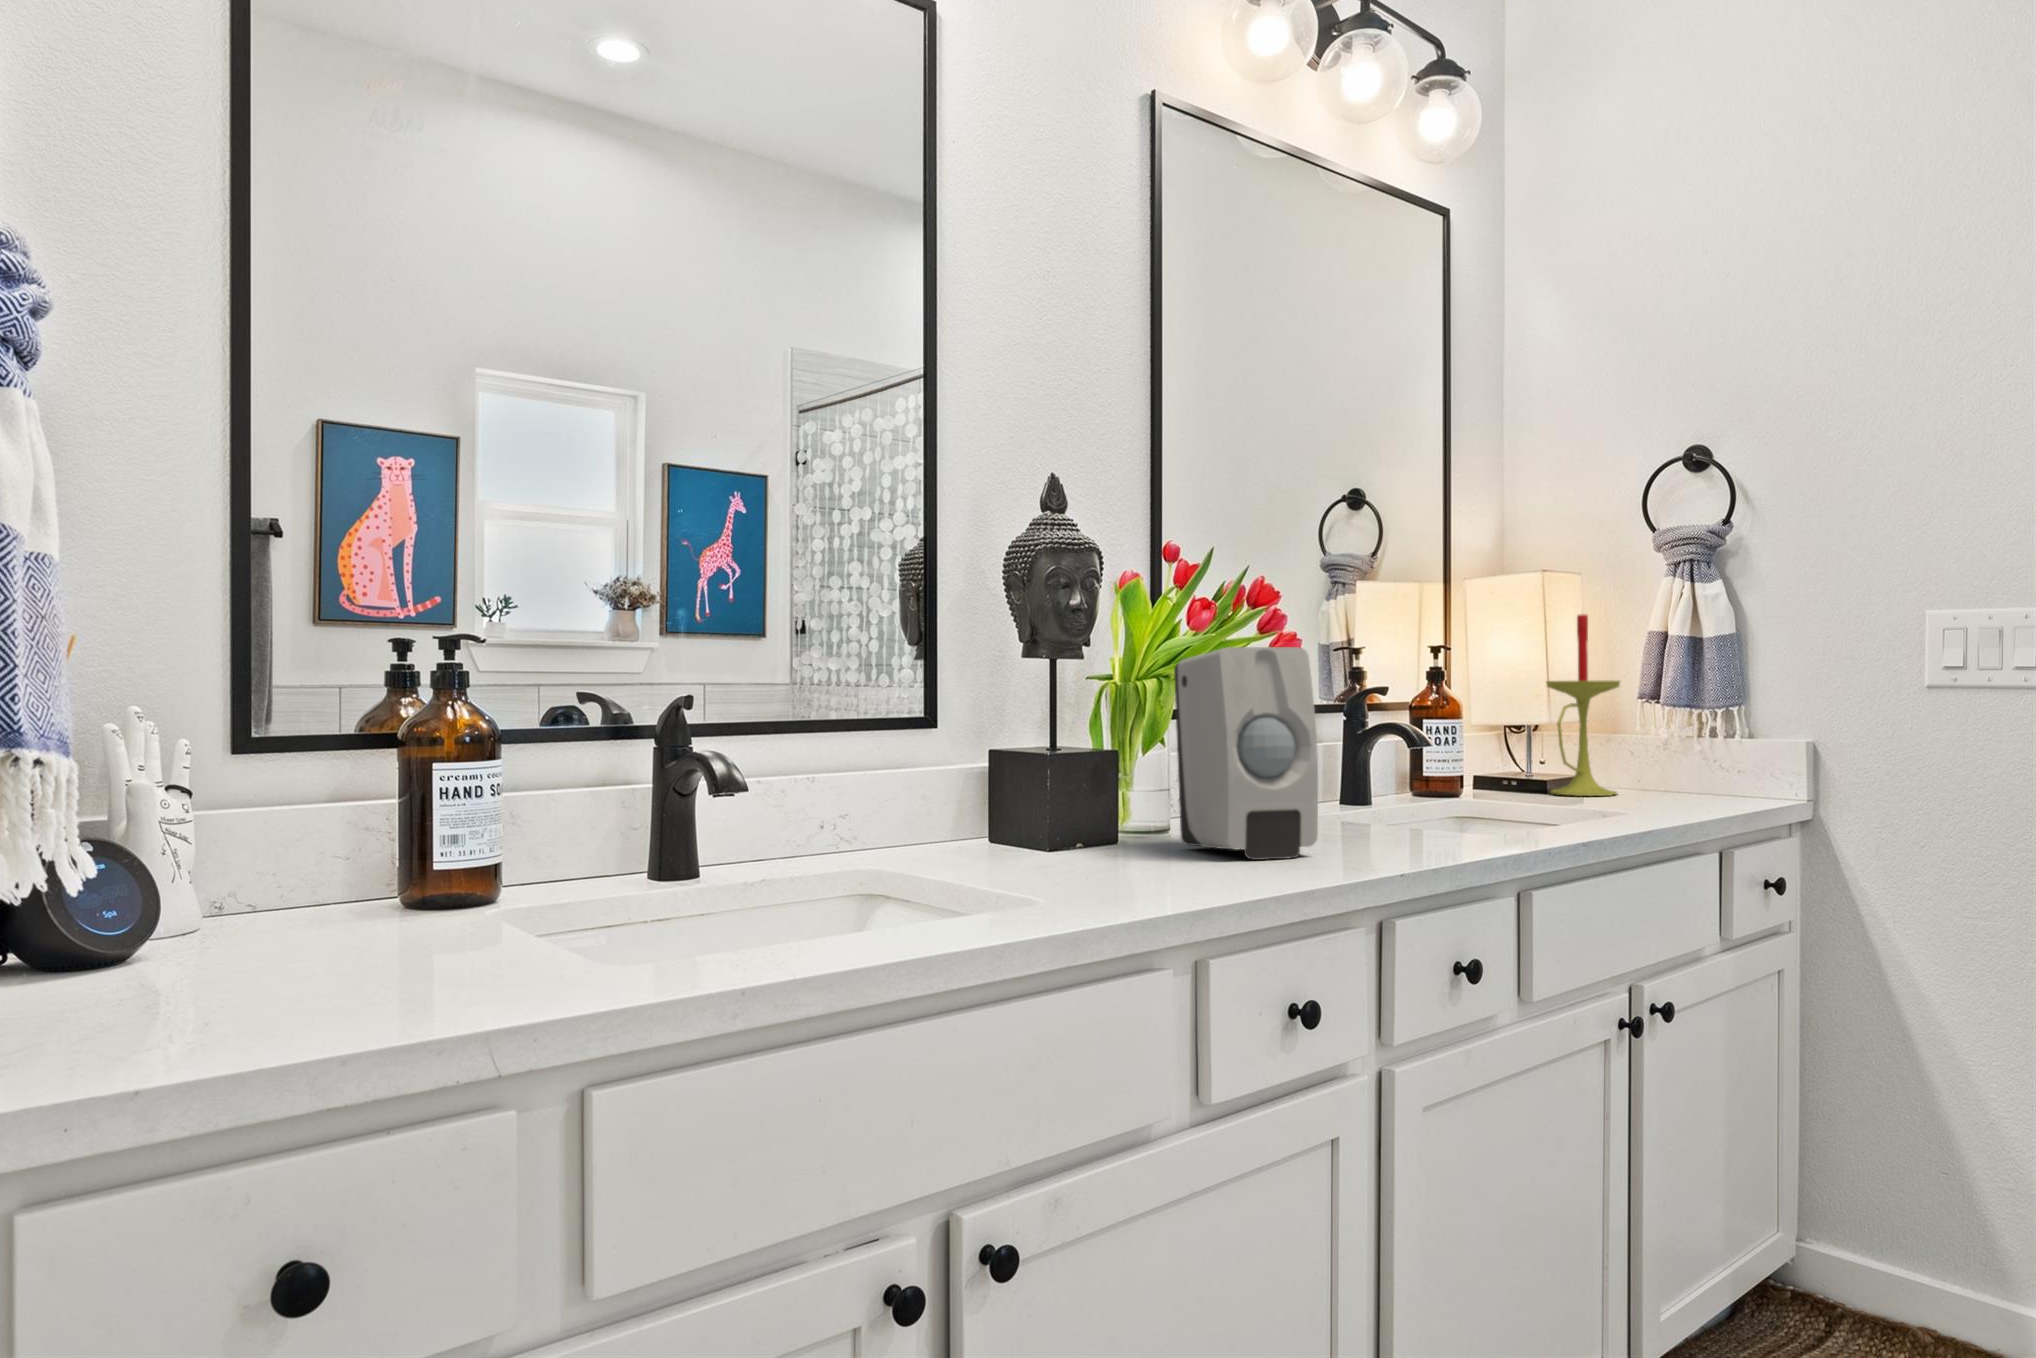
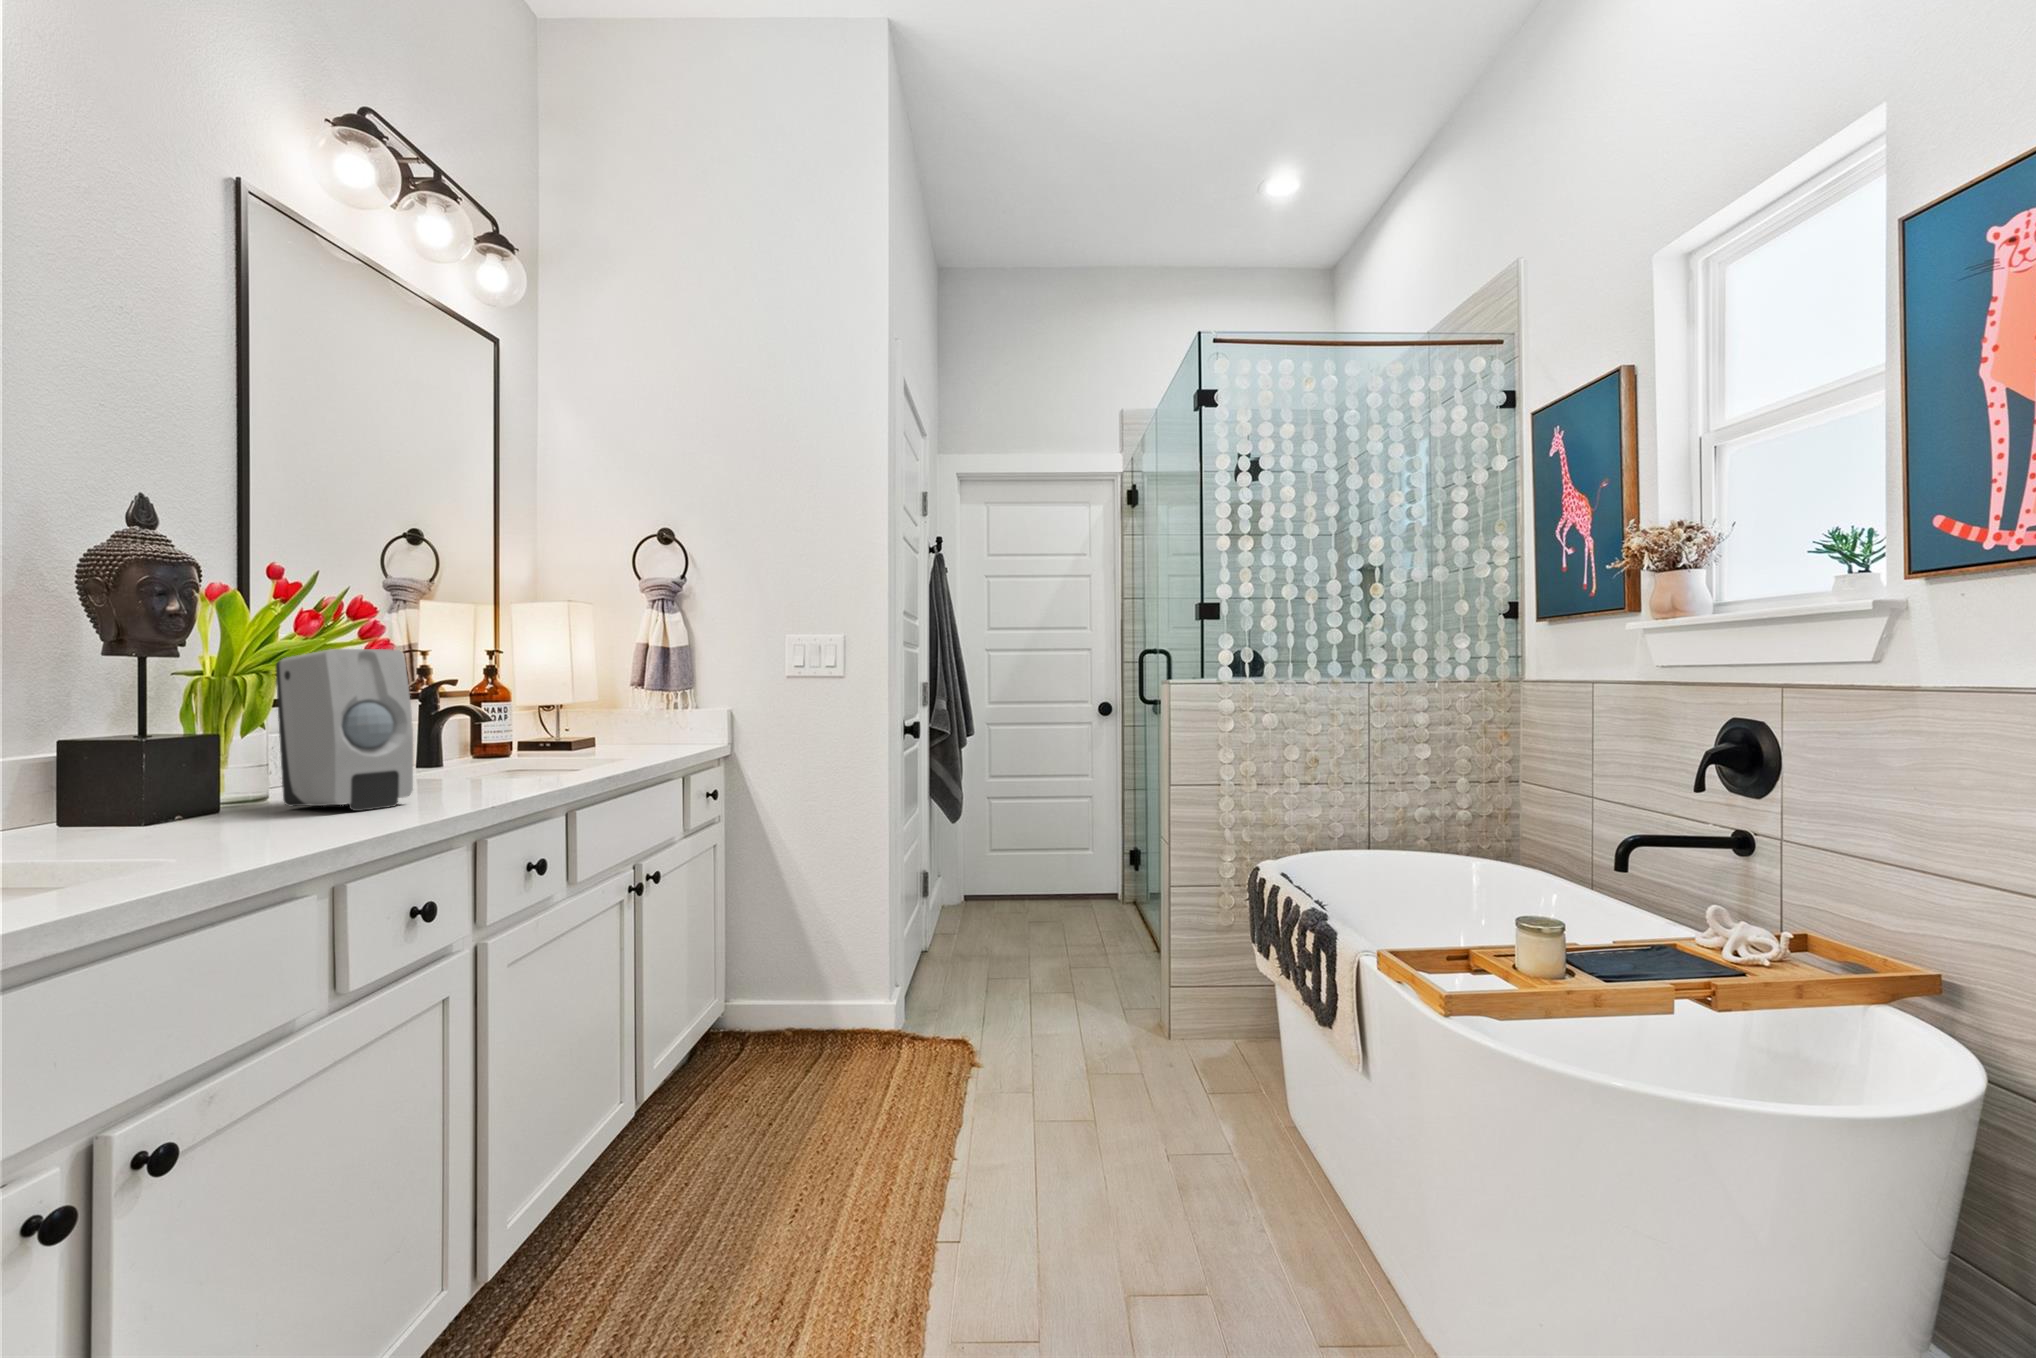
candle: present [1546,614,1620,796] -> none [569,627,621,750]

